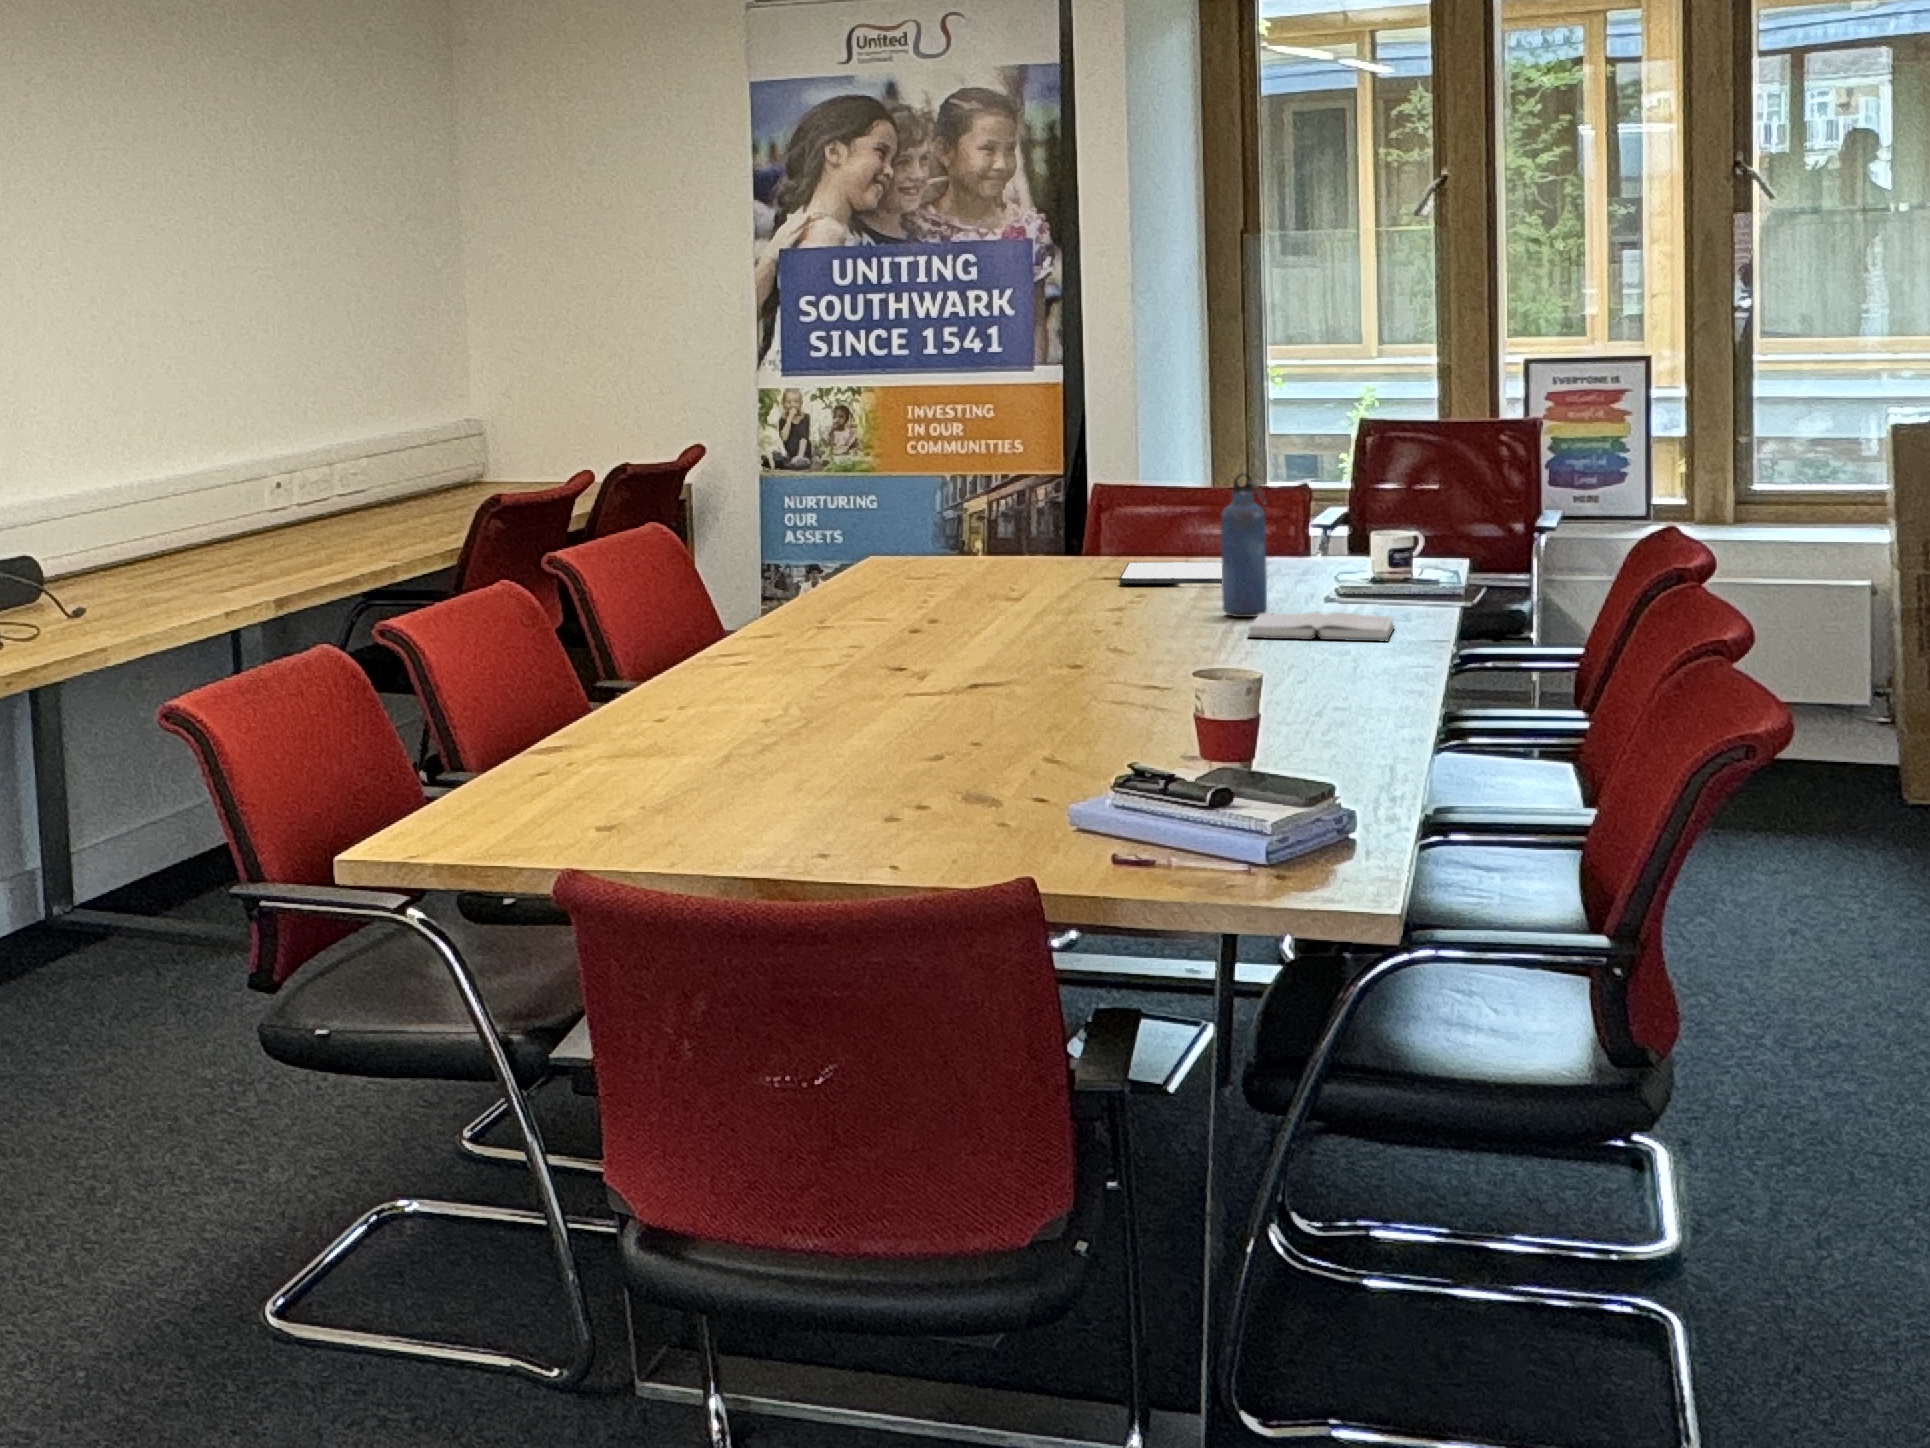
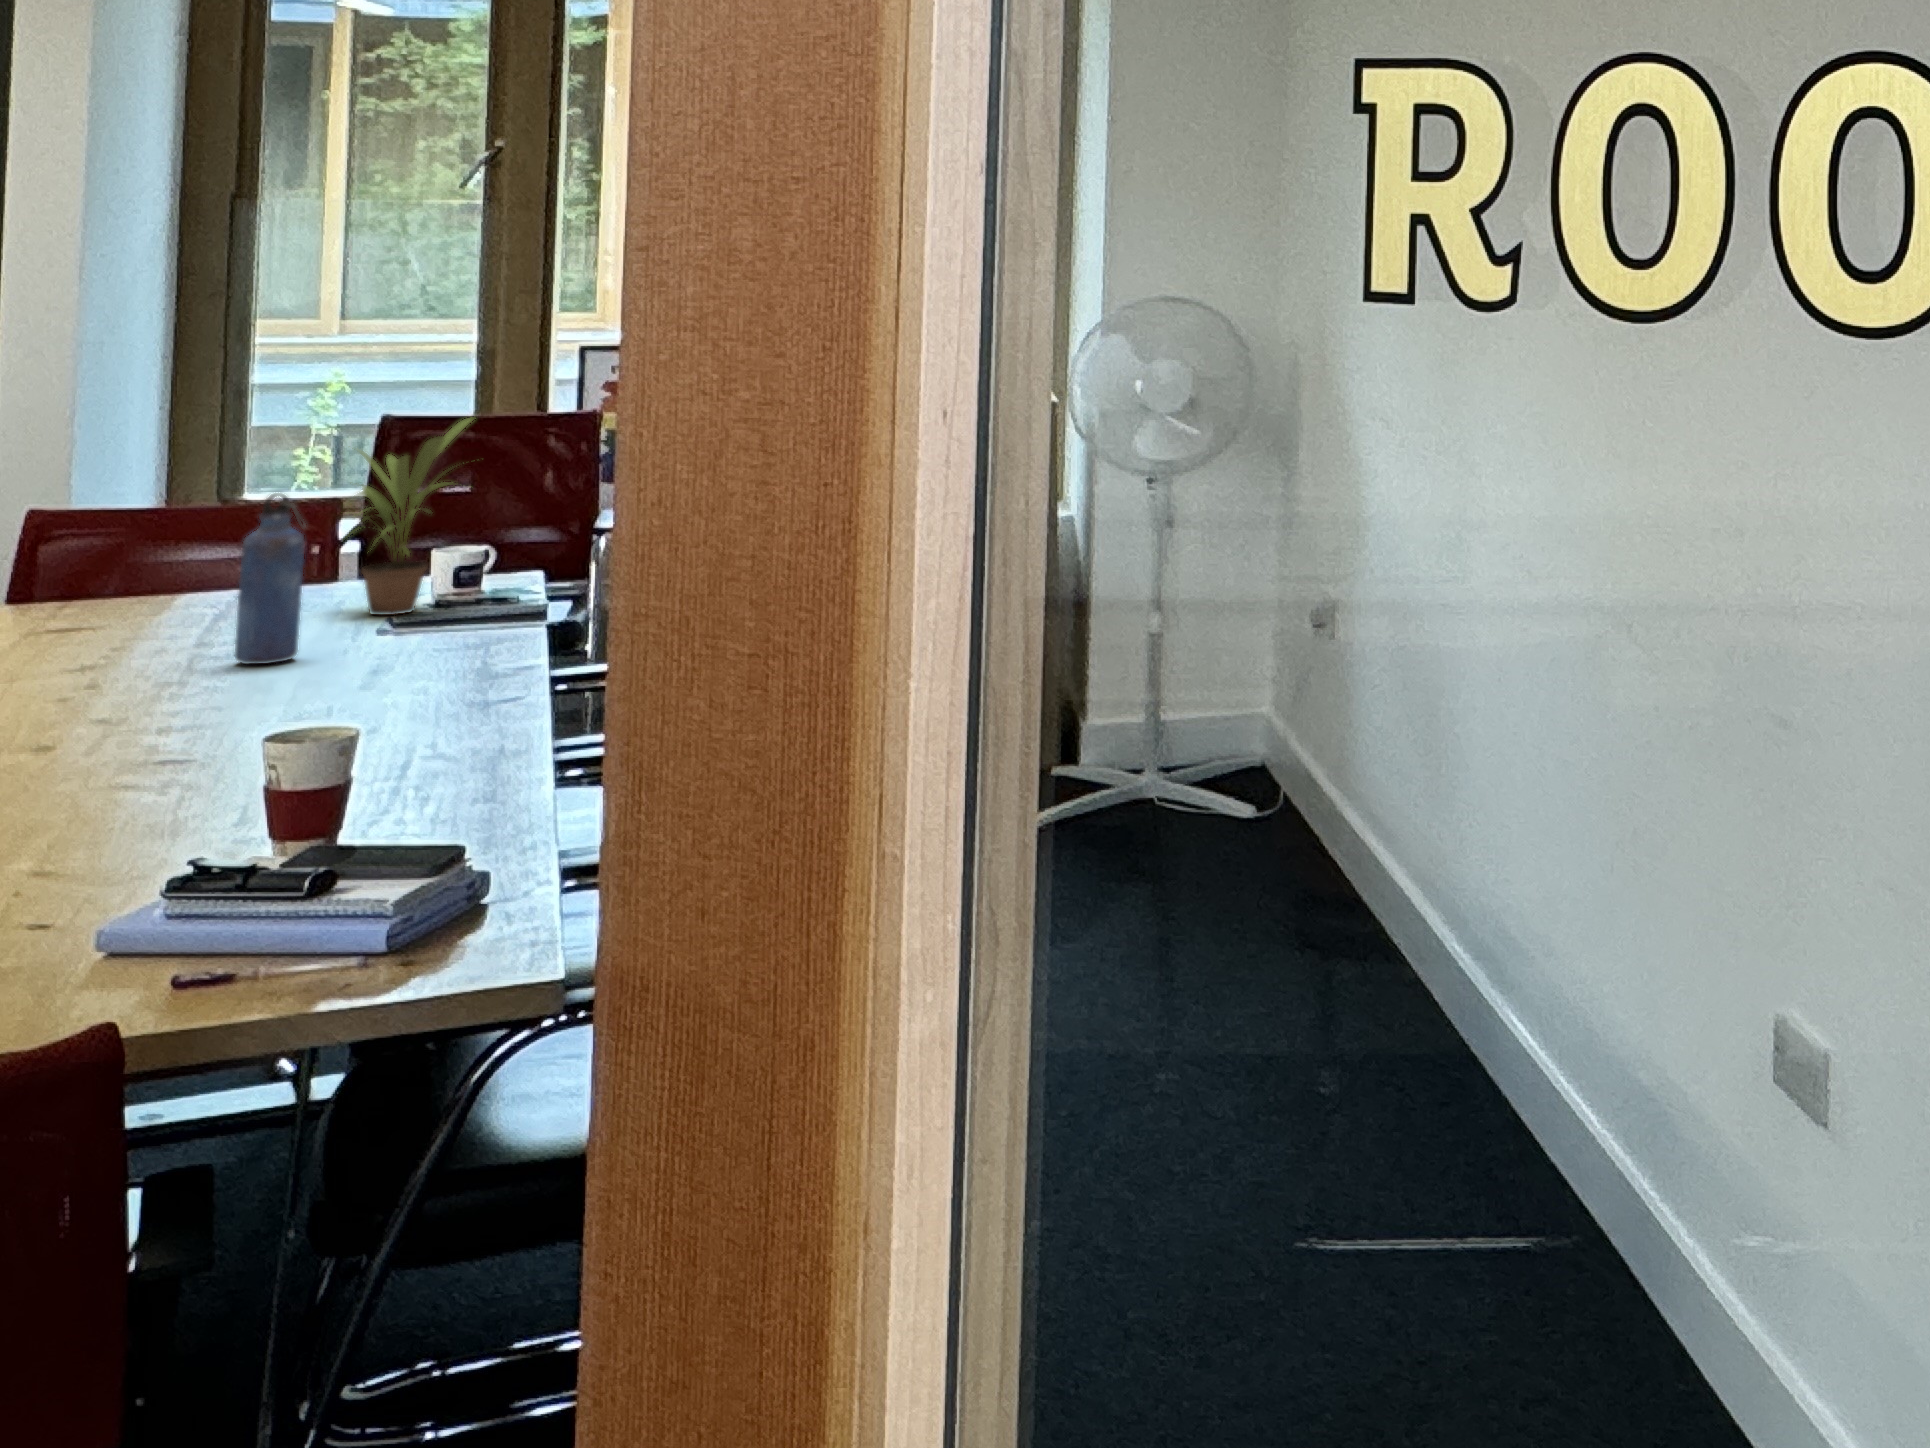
potted plant: none [1302,415,1408,586] -> present [358,418,472,615]
tablet: present [1119,562,1222,585] -> none [64,598,228,637]
hardback book: present [1248,612,1394,641] -> none [277,646,469,689]

